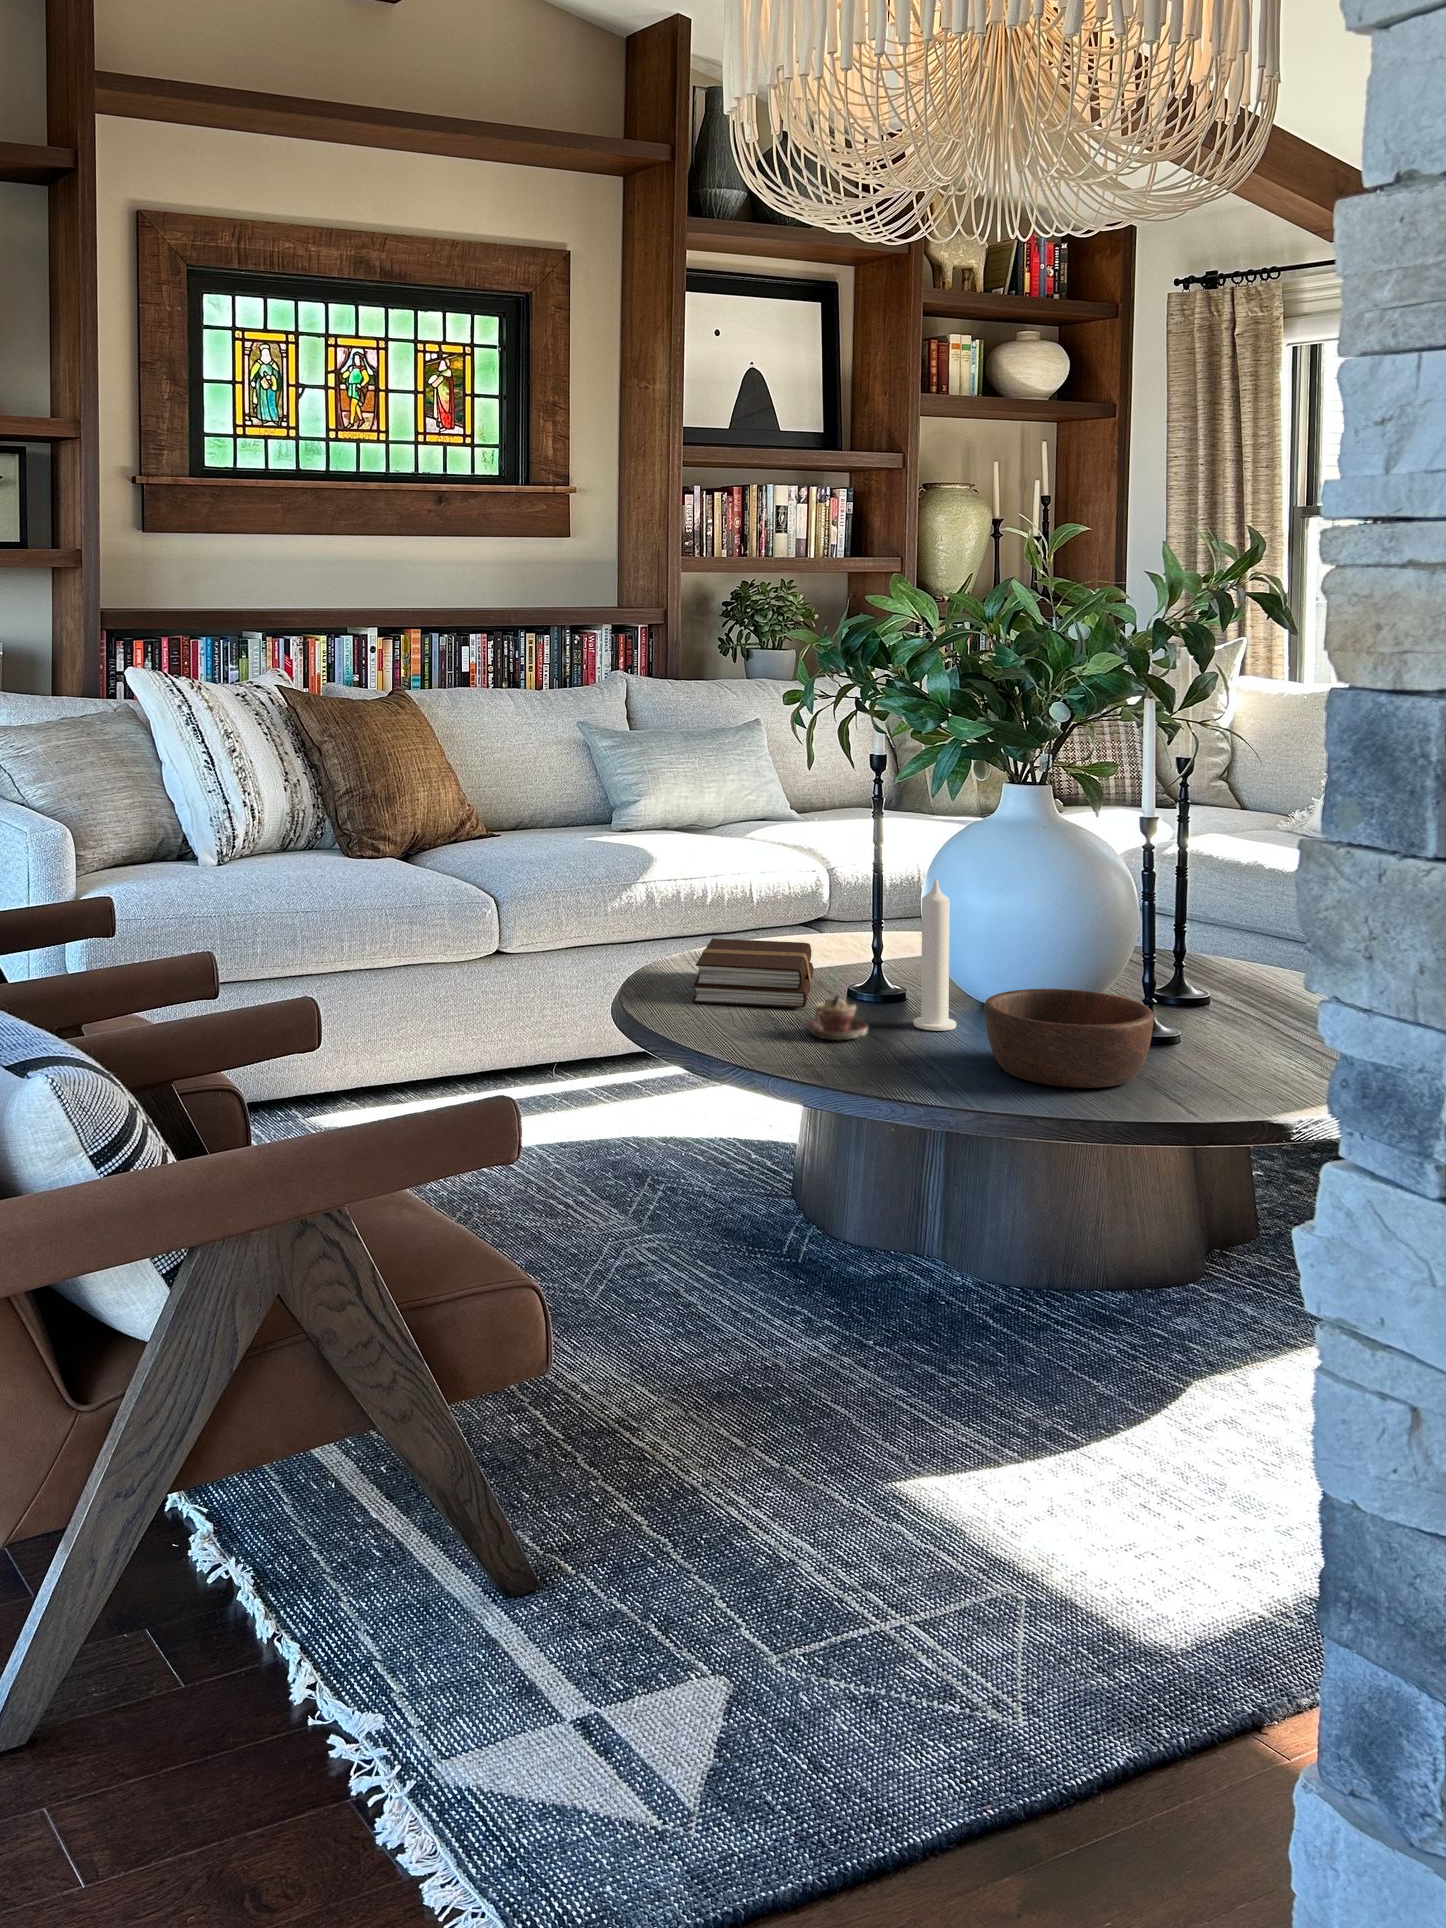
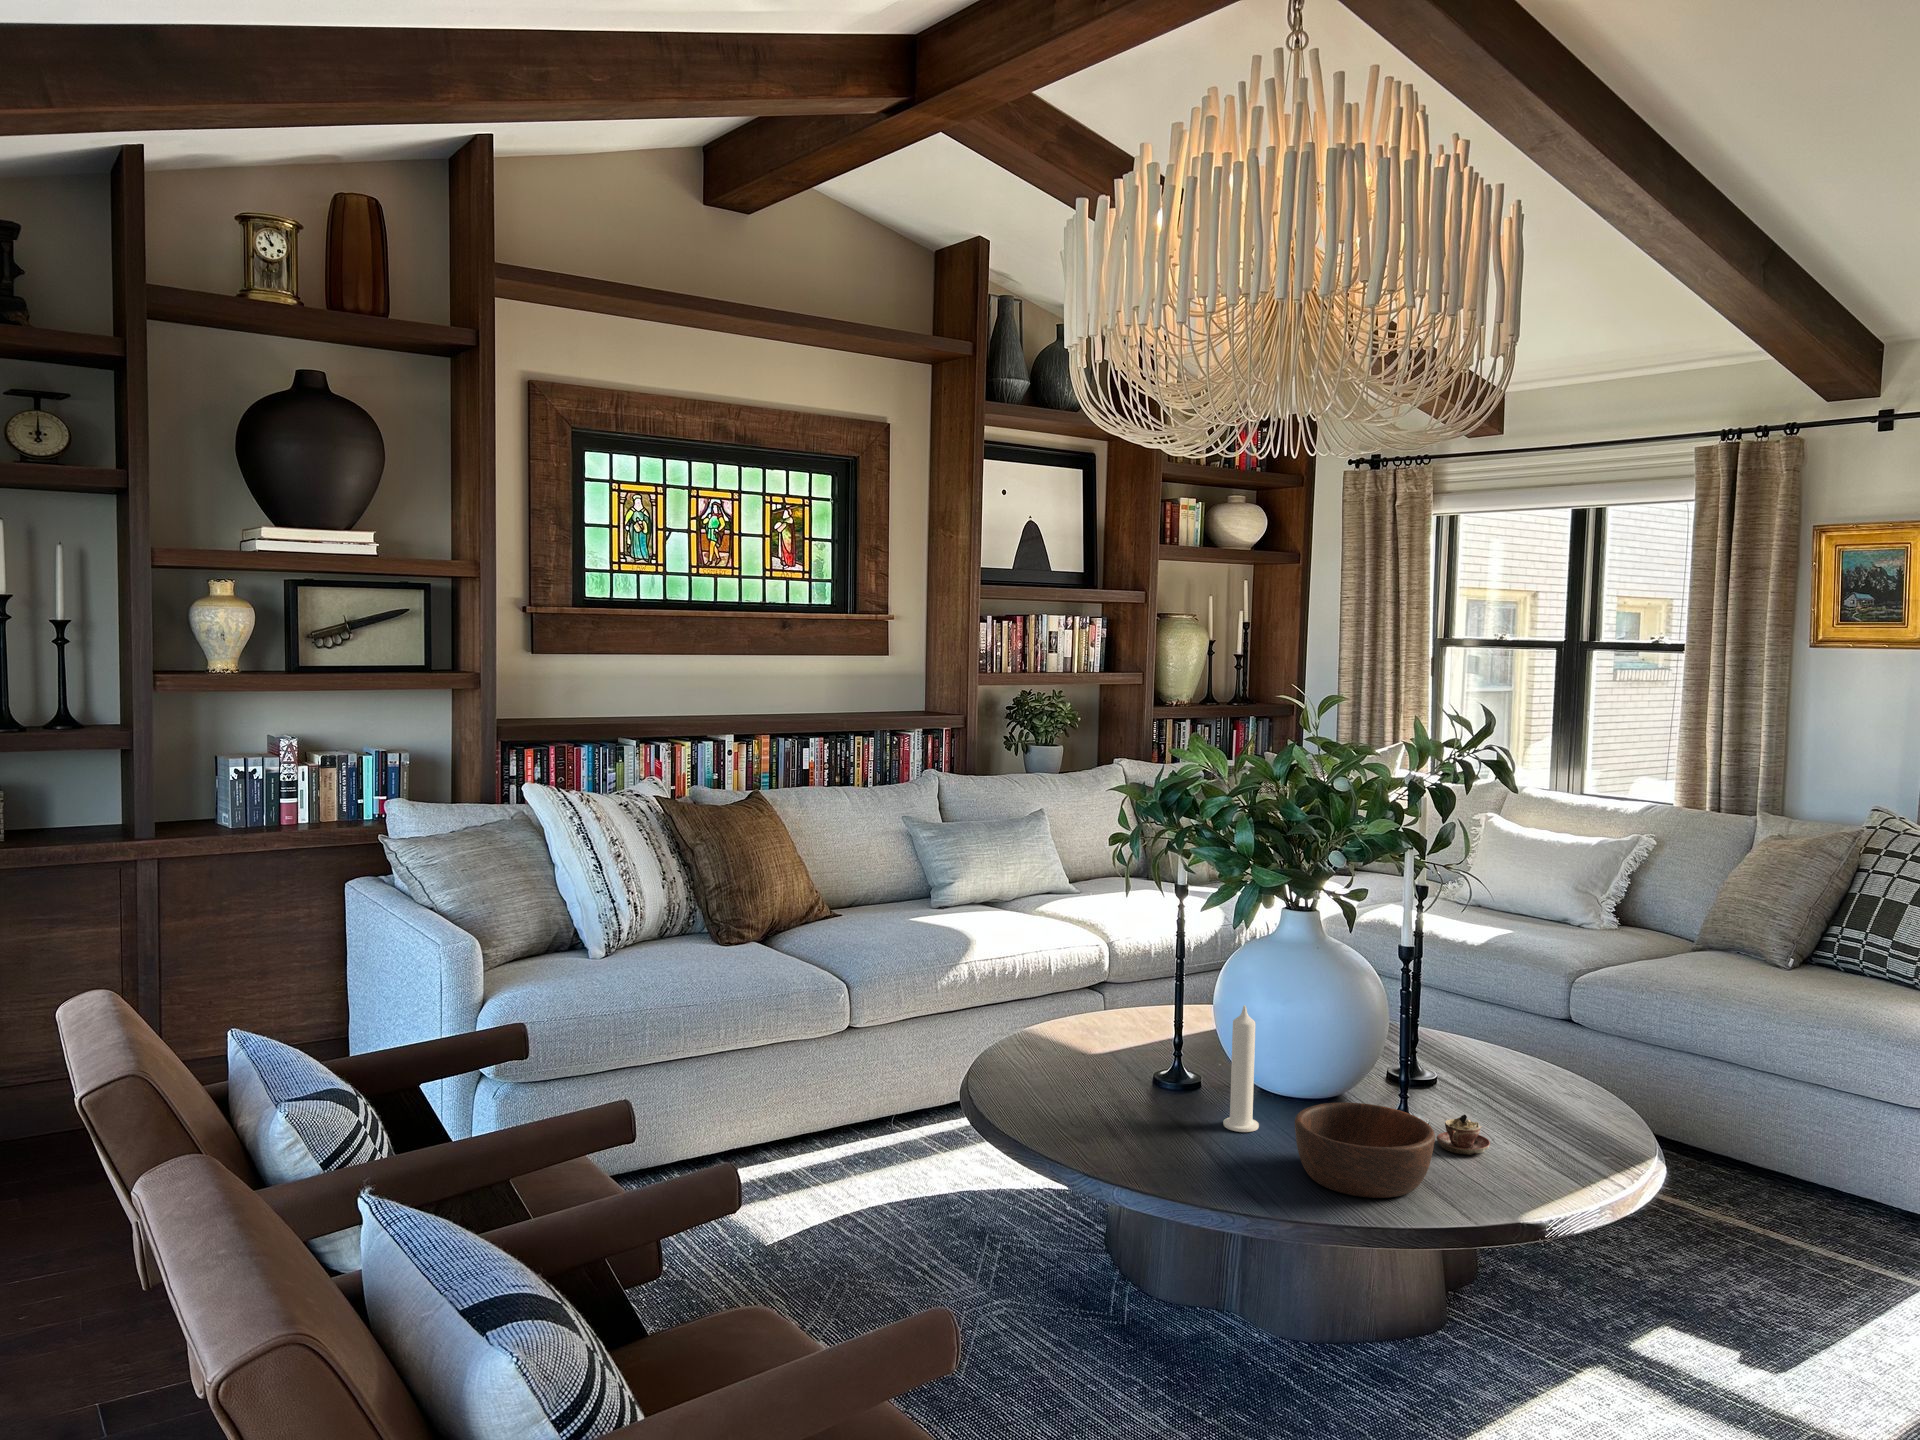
book: present [693,939,814,1008] -> none [1037,1040,1133,1109]
teacup: present [807,995,868,1040] -> present [1437,1114,1490,1155]

